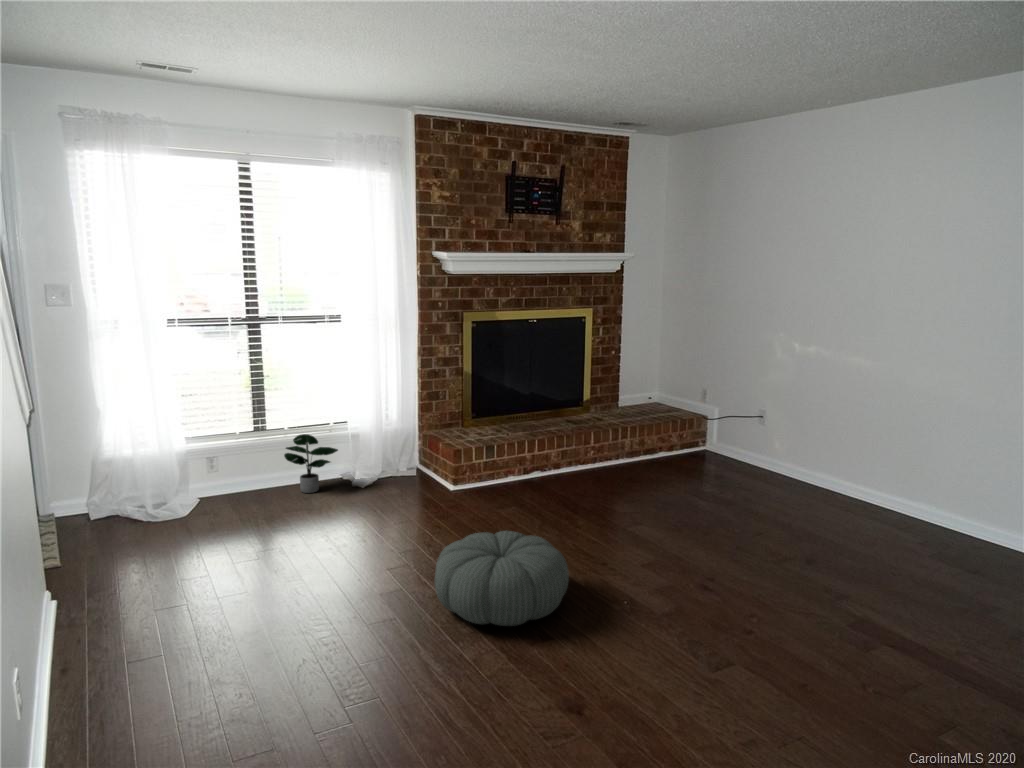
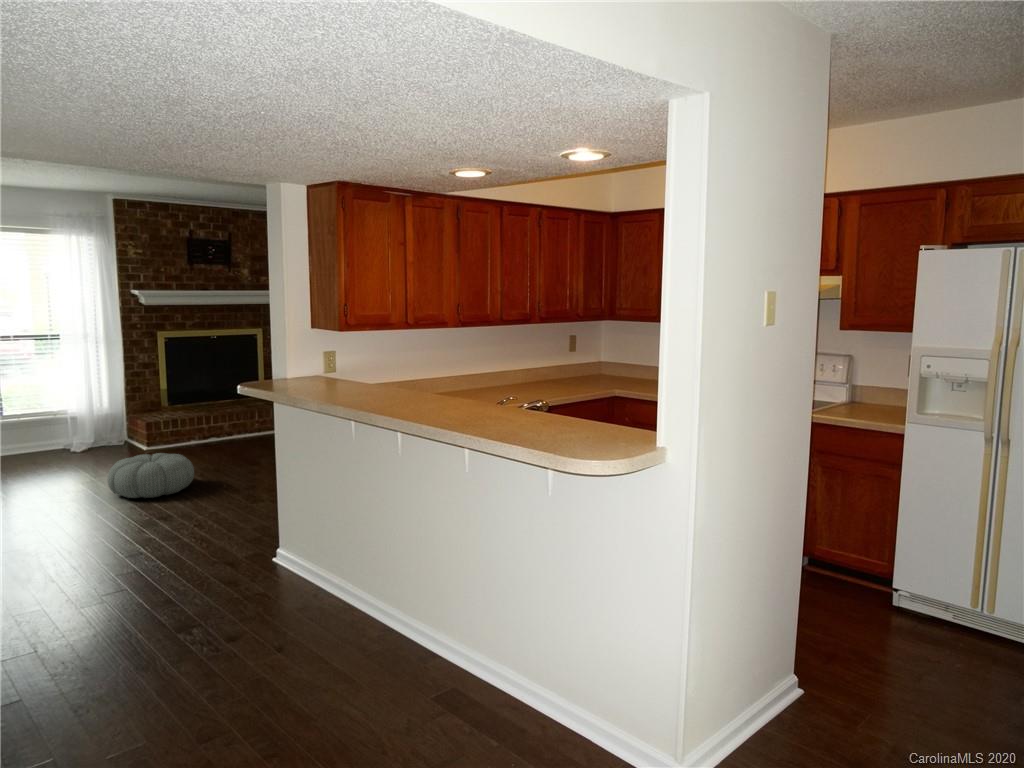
potted plant: present [284,434,338,493] -> none [15,418,59,458]

